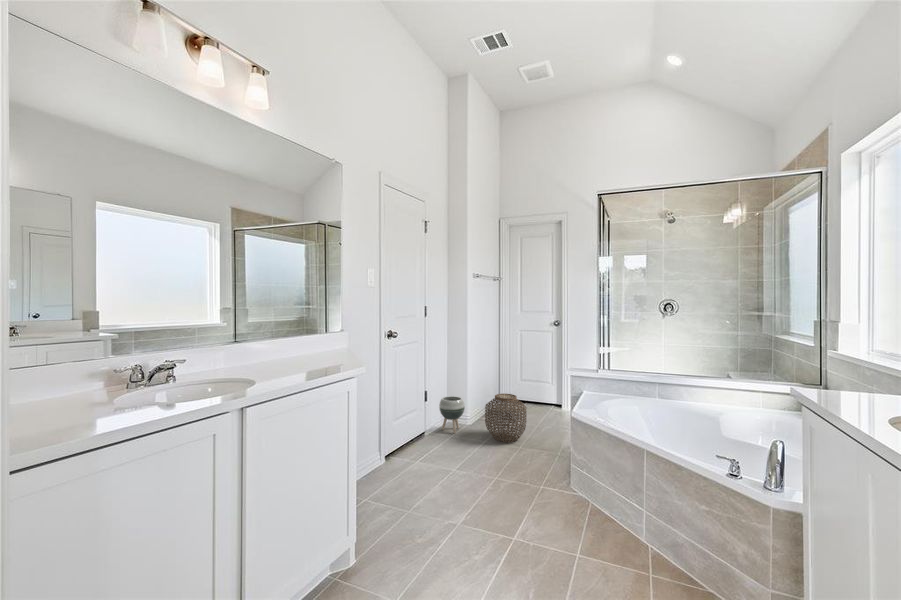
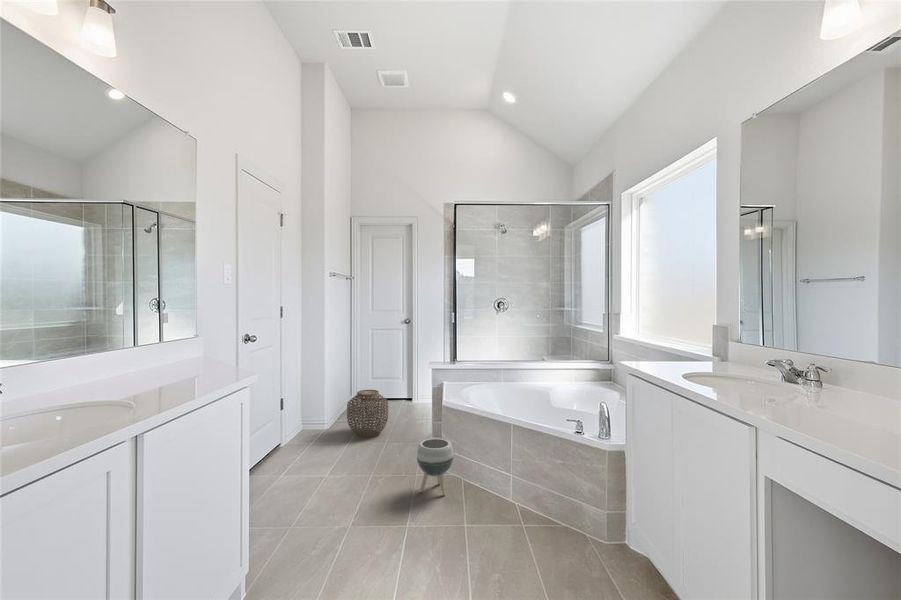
planter: present [439,396,465,433] -> present [416,438,454,495]

